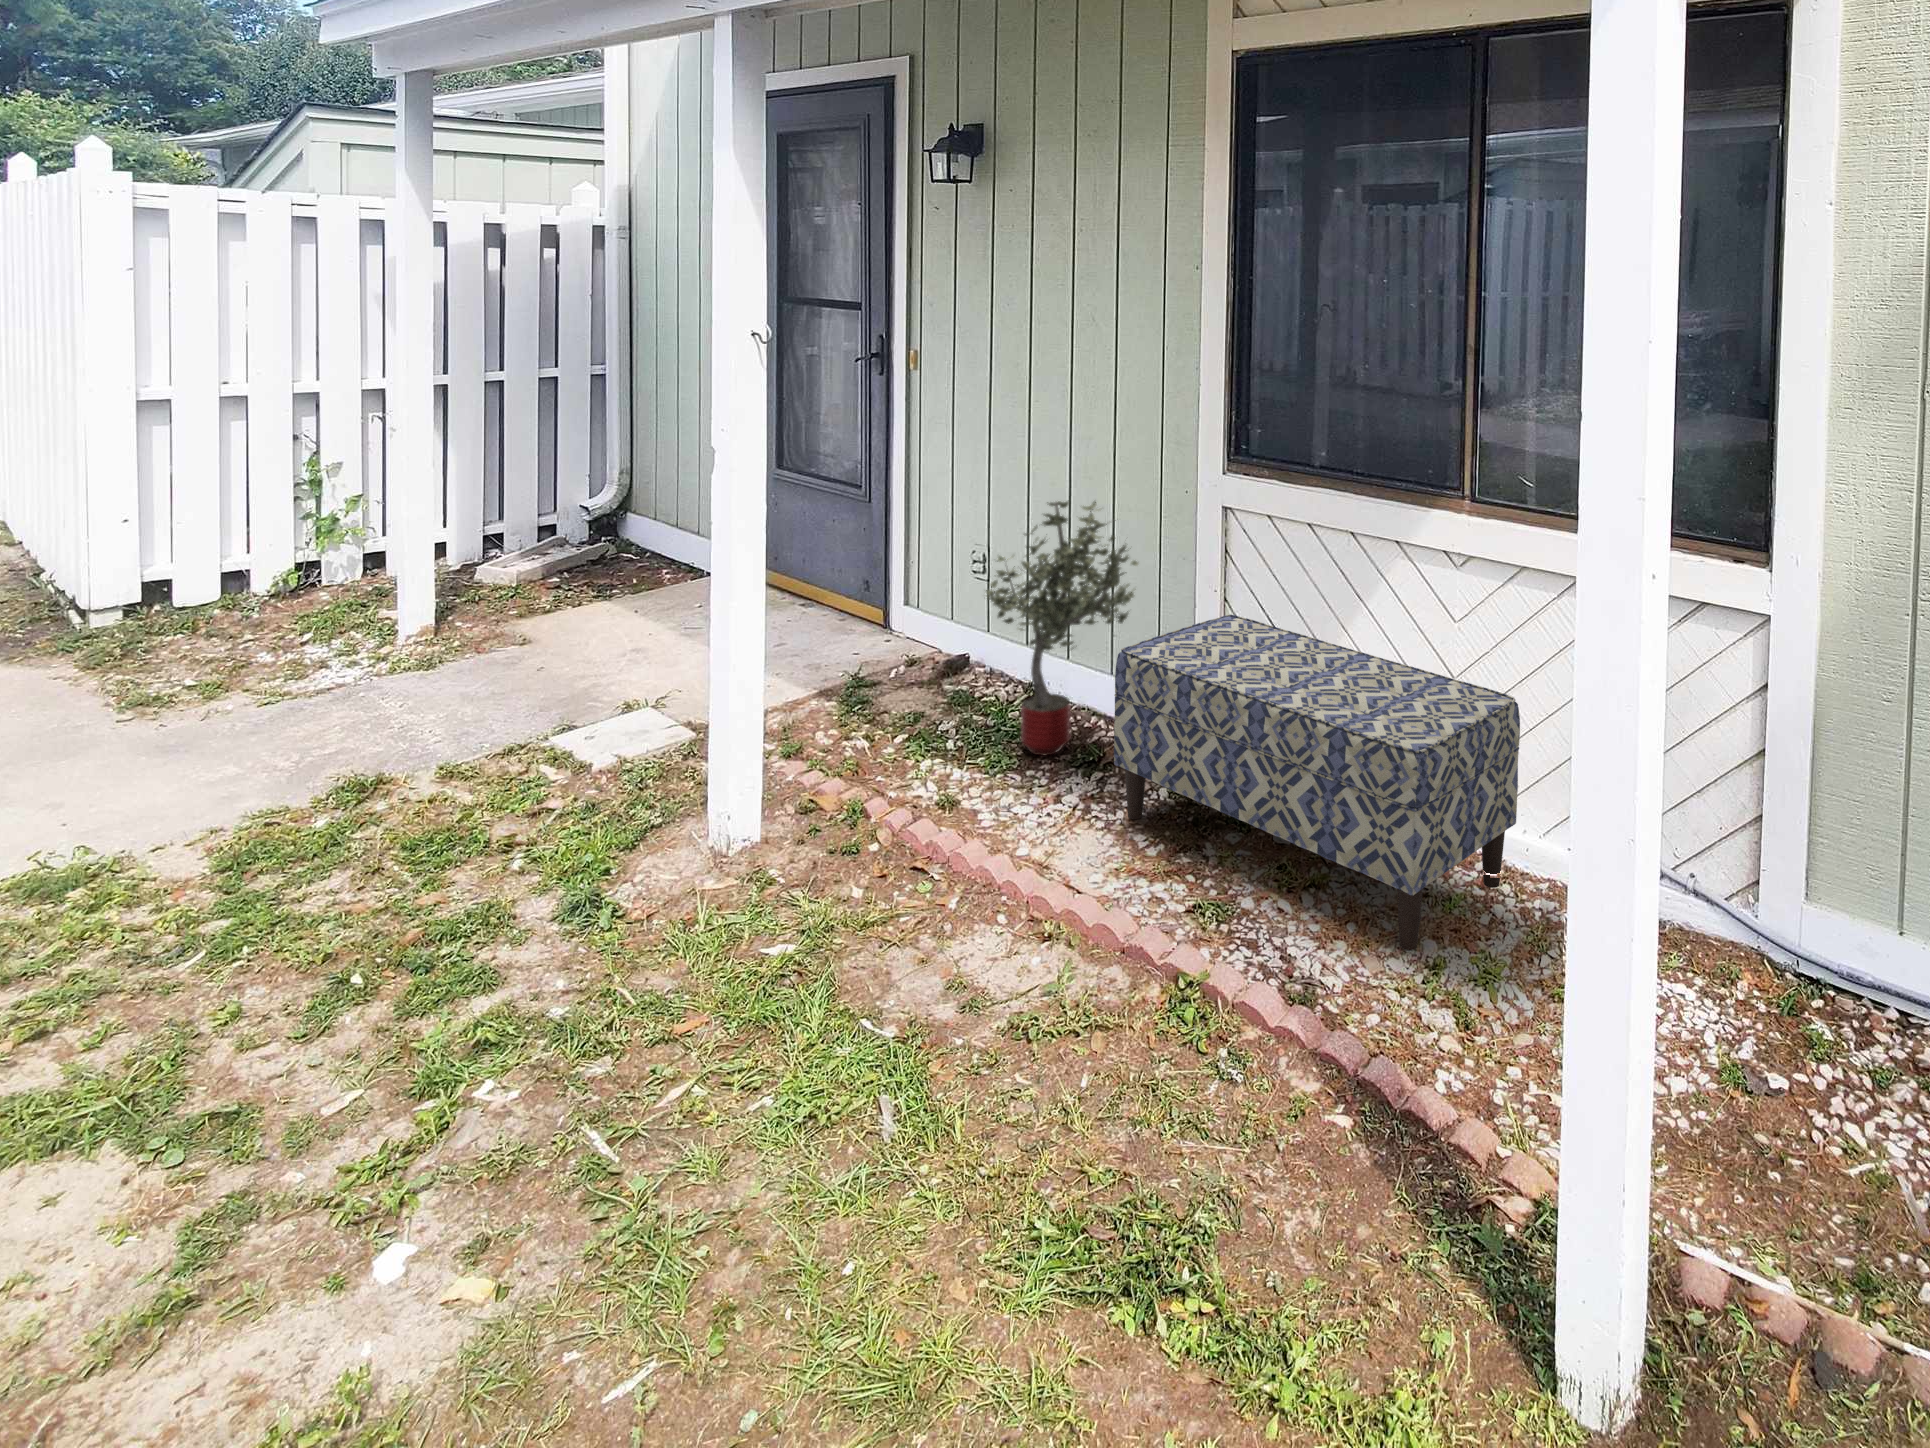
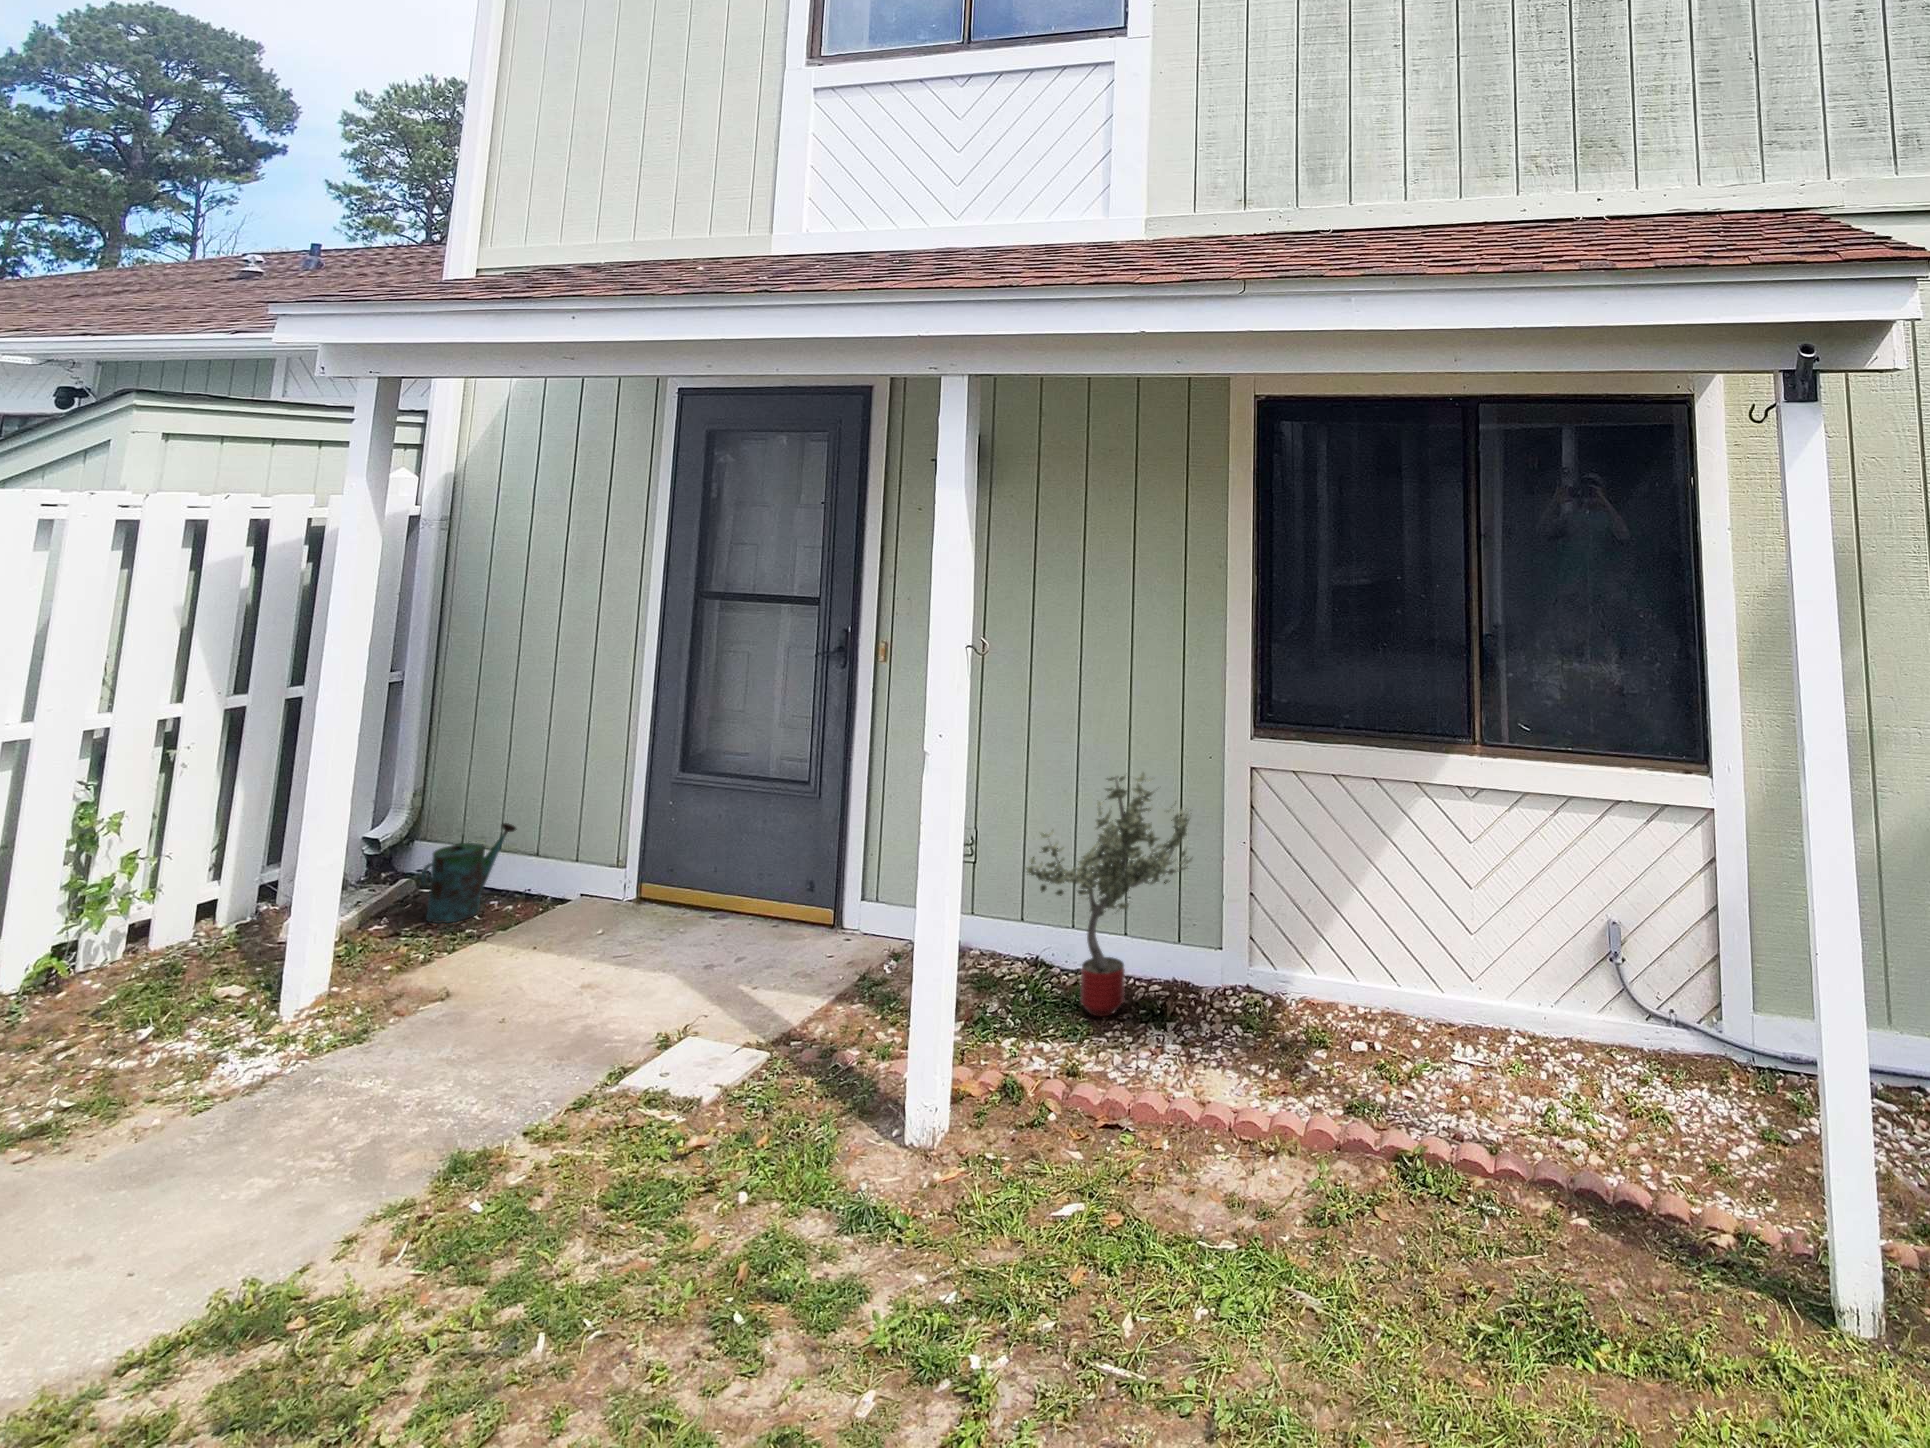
watering can: none [575,504,675,583] -> present [420,823,516,923]
bench: present [1114,615,1520,950] -> none [1219,860,1541,1105]

